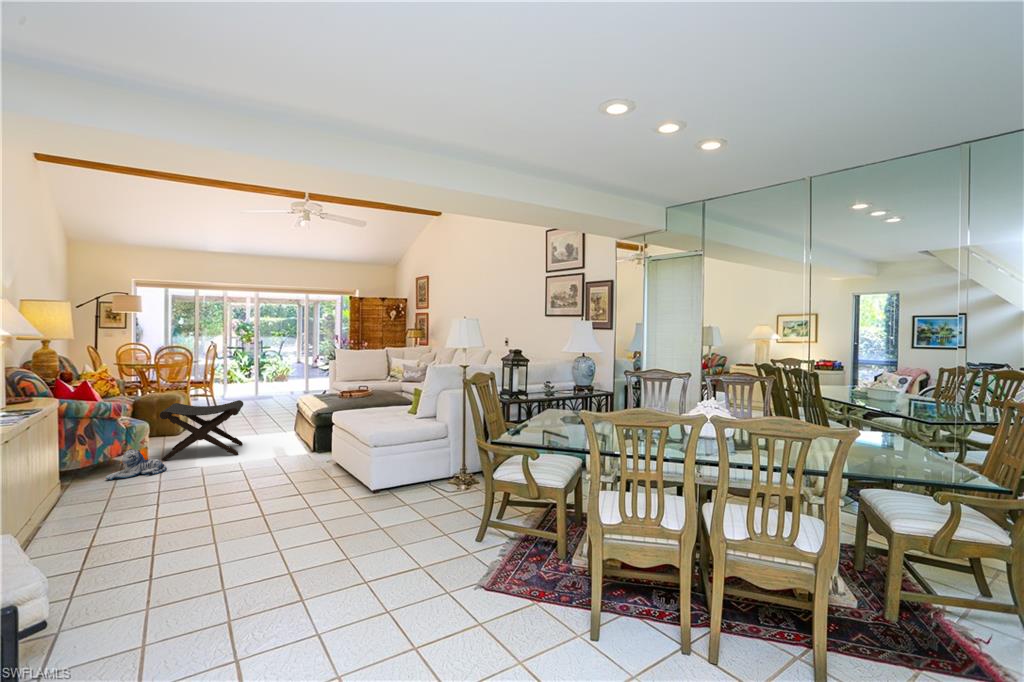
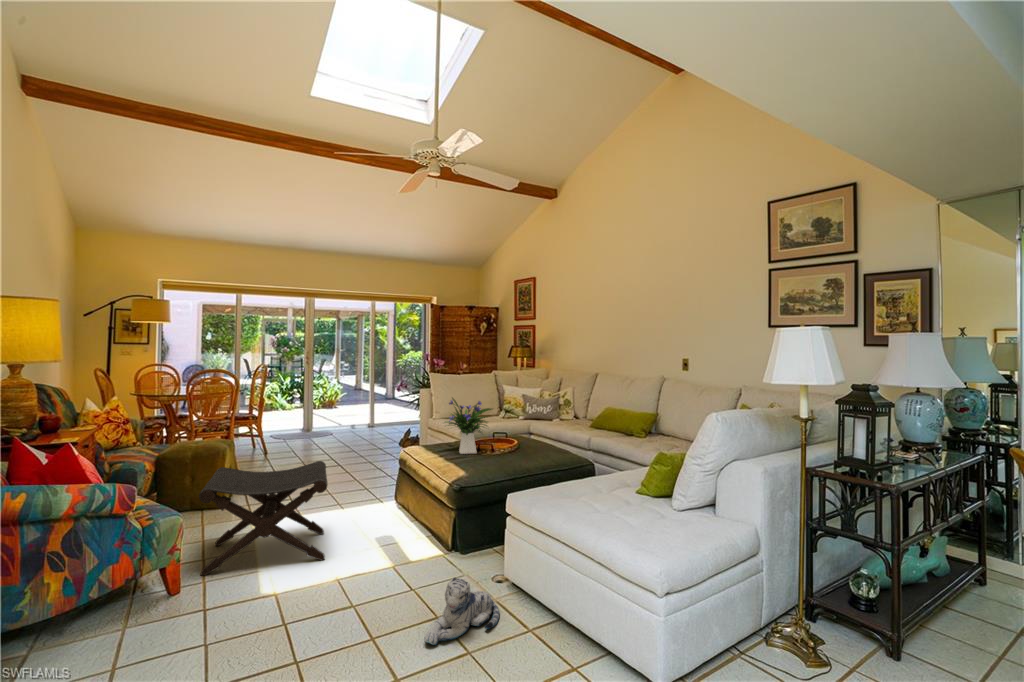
flower arrangement: none [321,361,356,397] -> present [446,398,491,454]
plush toy: present [106,449,167,480] -> present [425,577,500,645]

